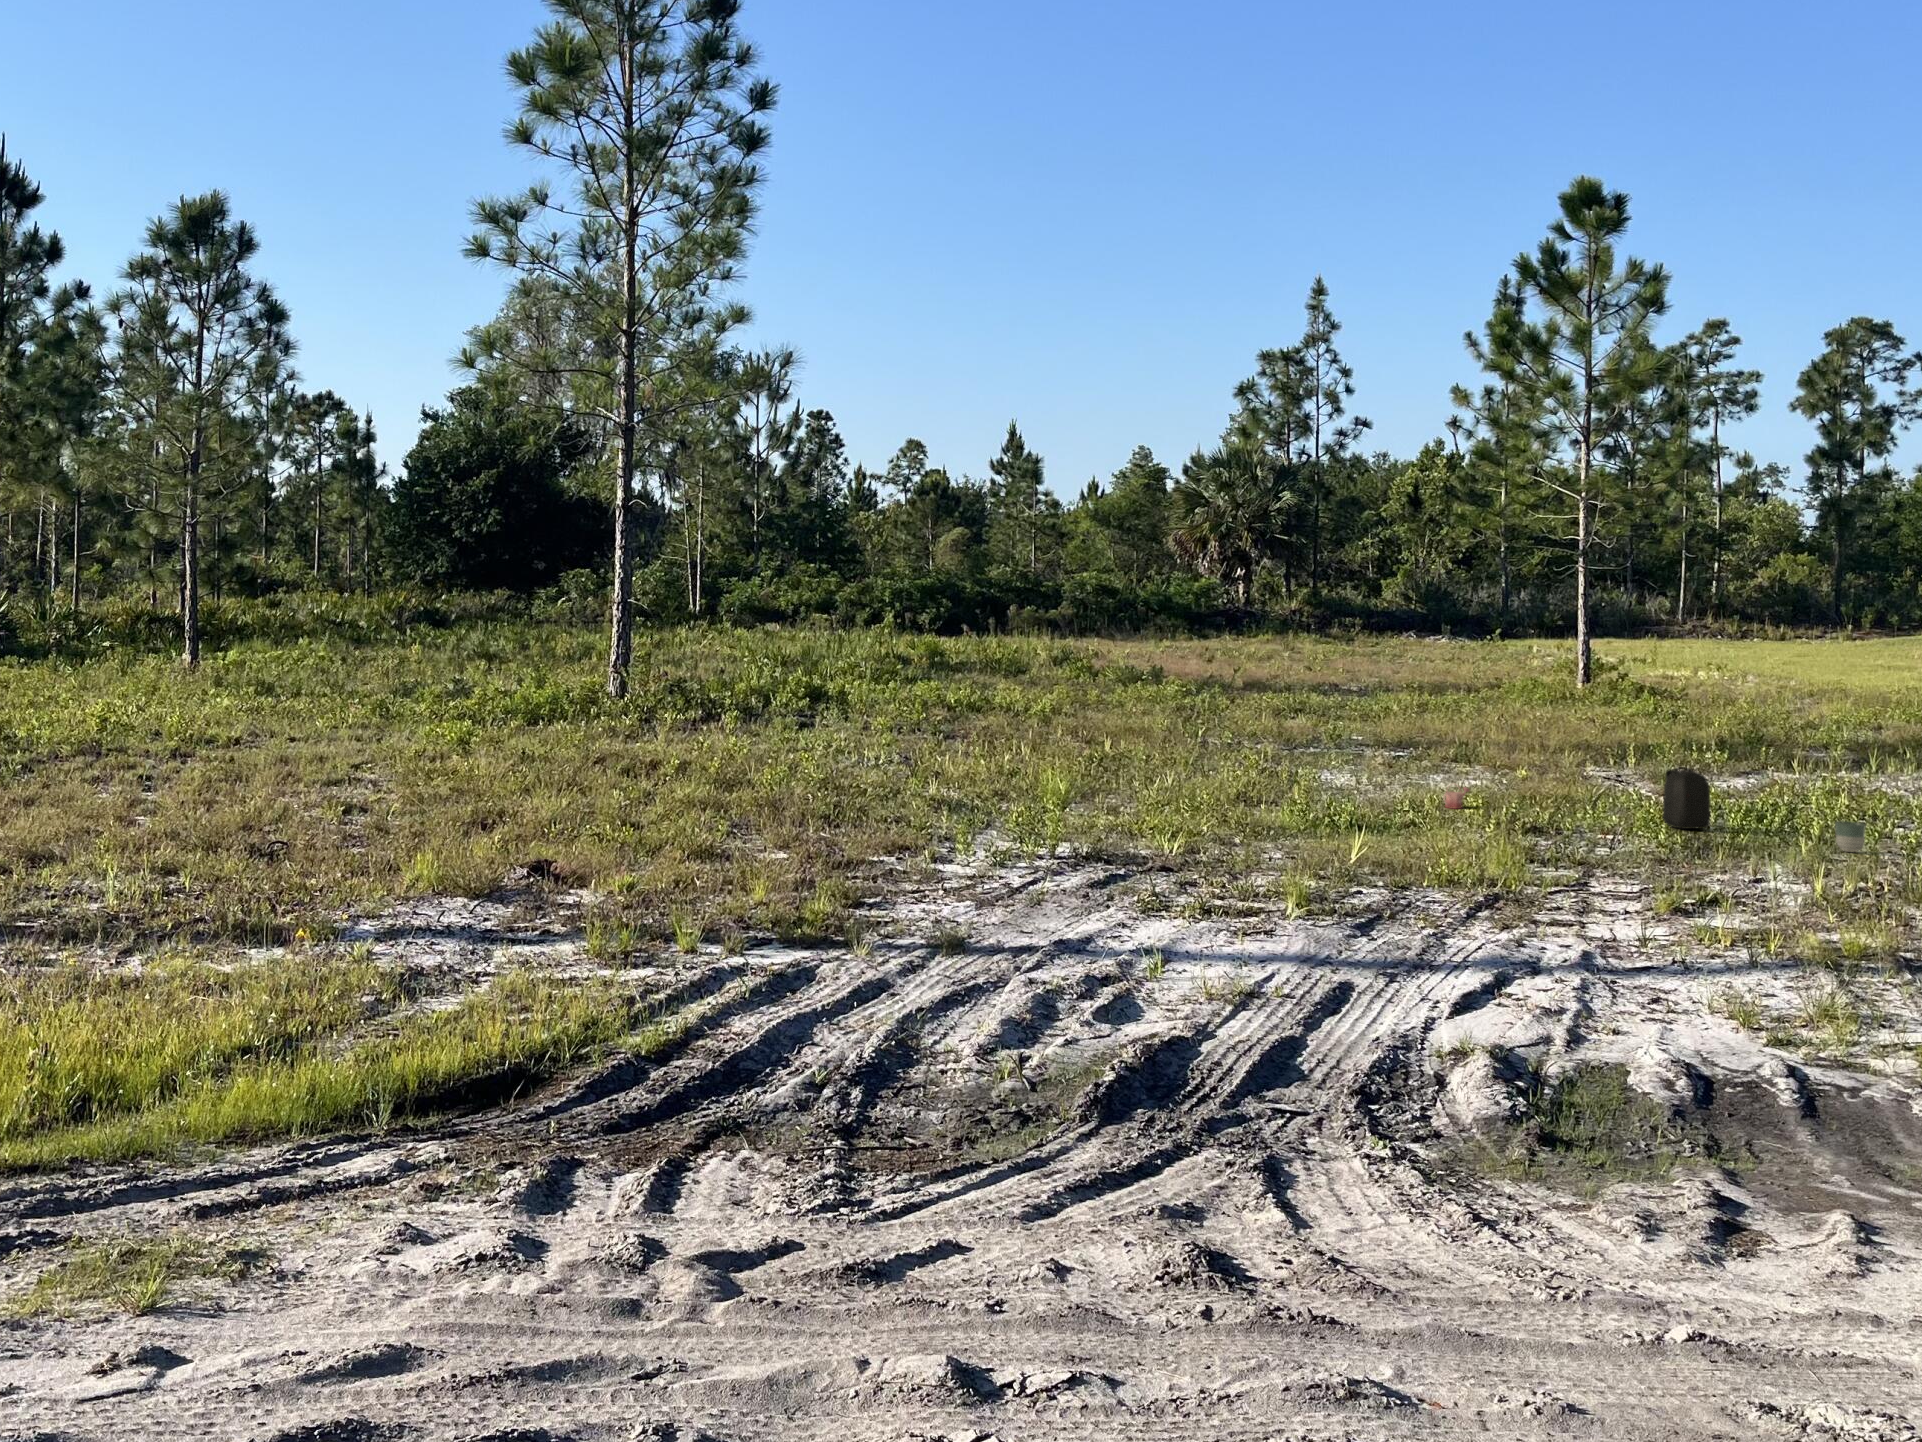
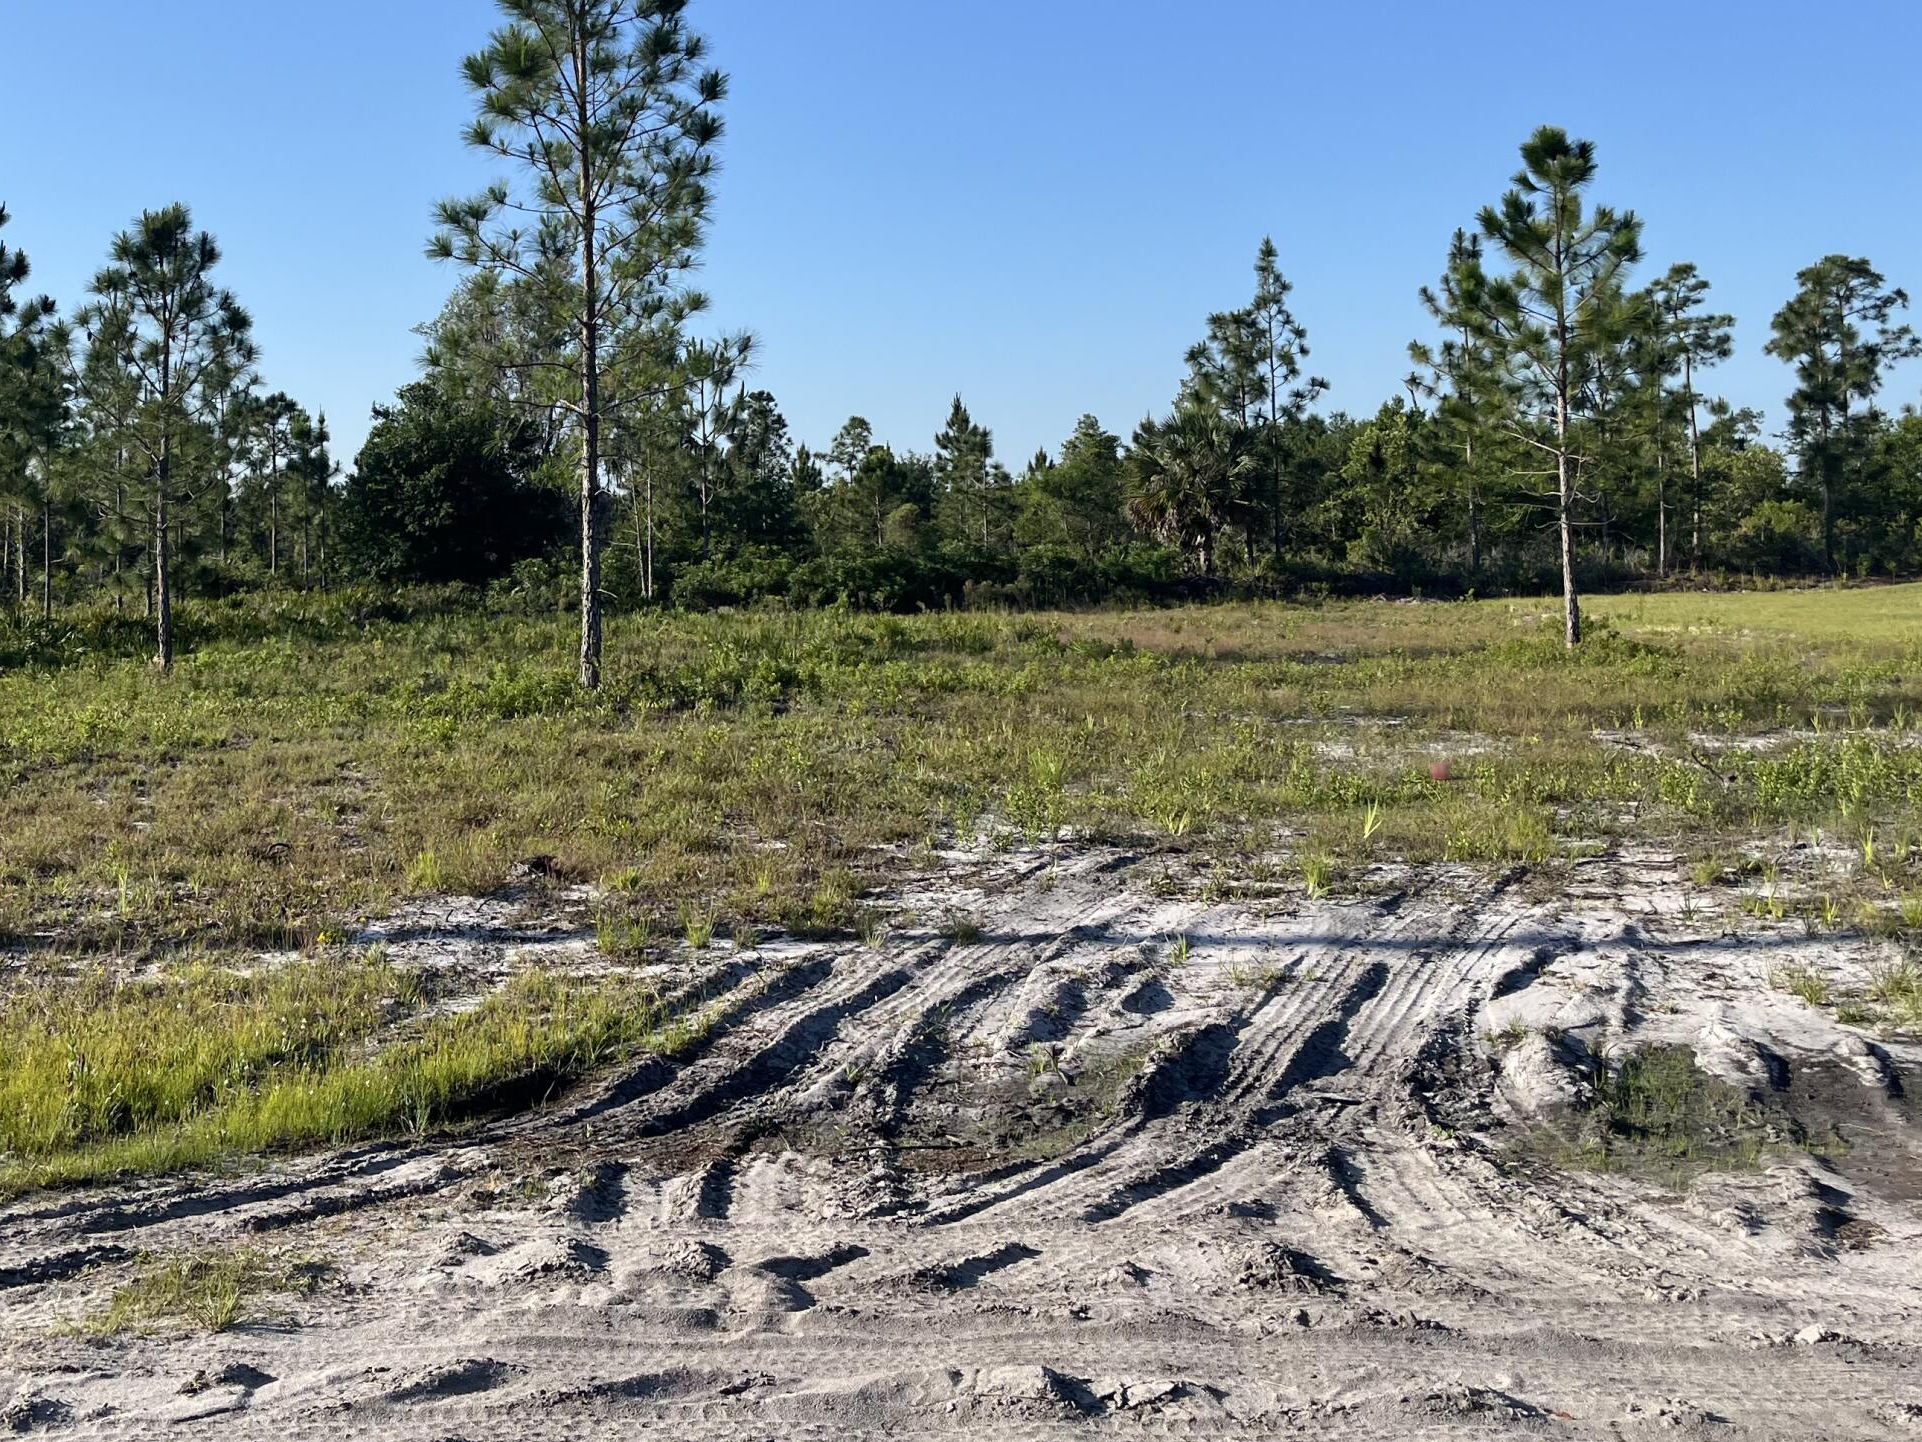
backpack: present [1662,767,1710,829] -> none [1667,728,1720,792]
planter: present [1835,821,1866,852] -> none [1861,779,1895,811]

